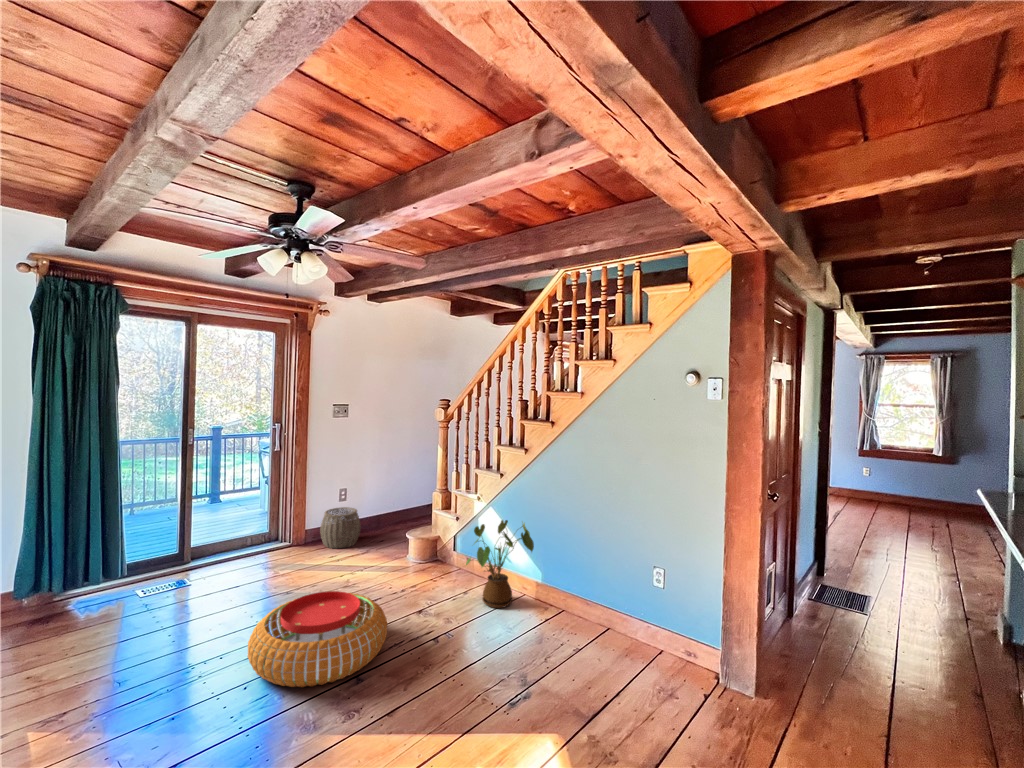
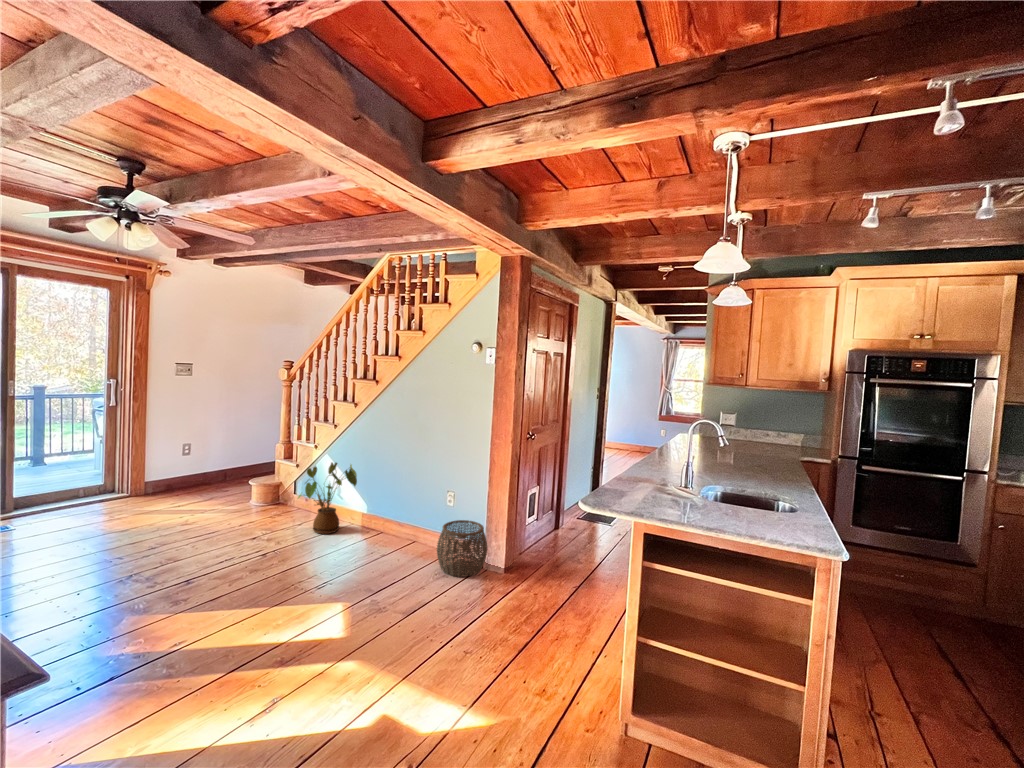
woven basket: present [320,507,361,548] -> present [437,520,487,577]
pouf: present [248,591,387,687] -> none [80,521,218,592]

